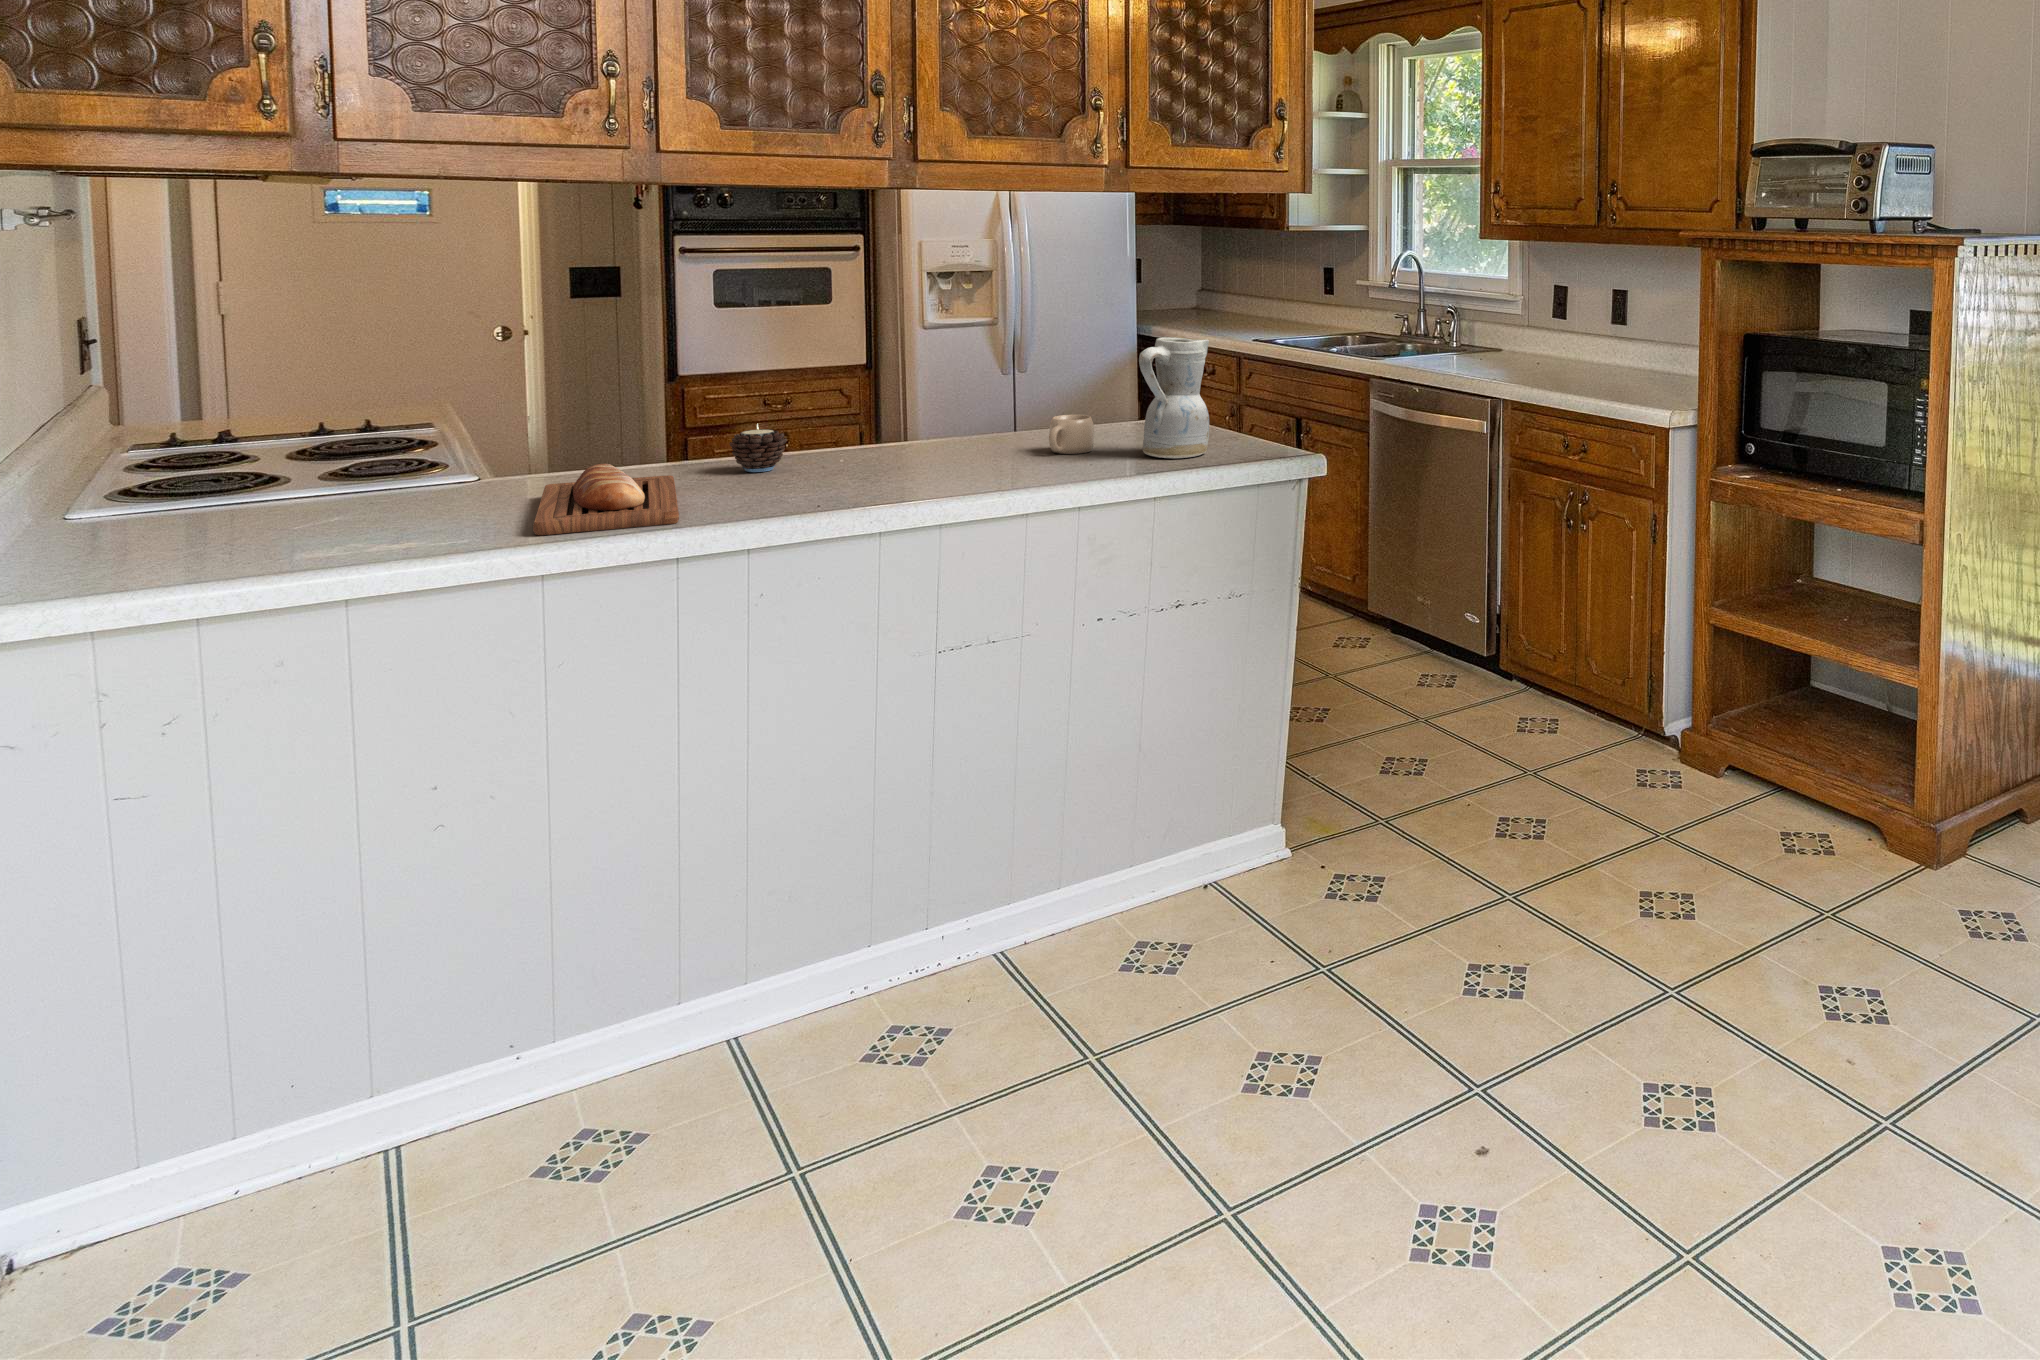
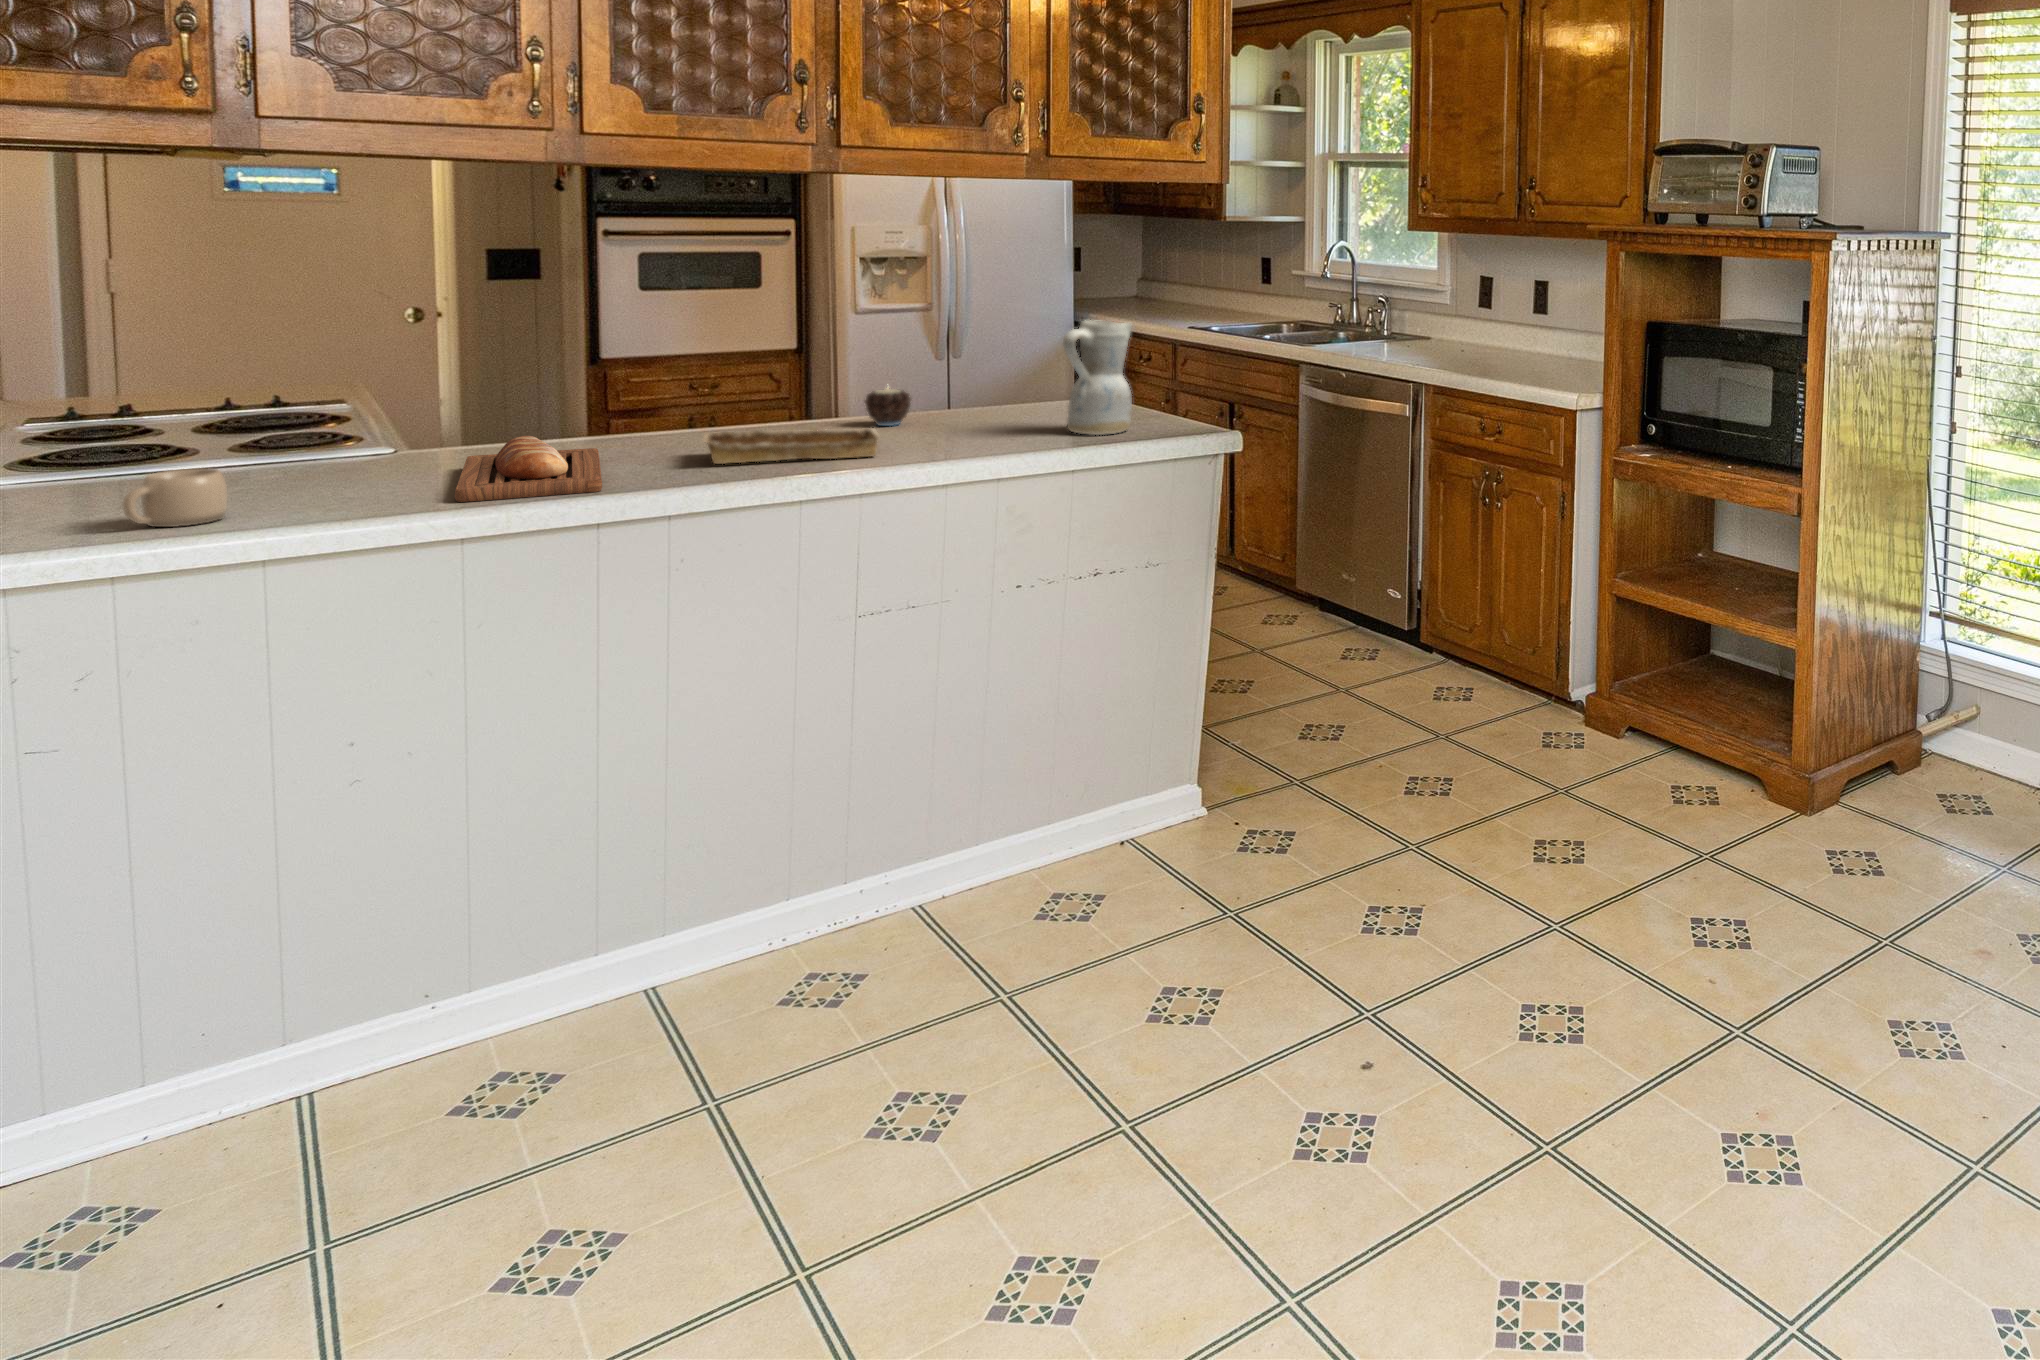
mug: present [1049,415,1094,454] -> present [122,468,227,527]
candle: present [730,424,787,472] -> present [865,389,911,426]
tray: none [776,453,957,492] -> present [703,428,880,464]

